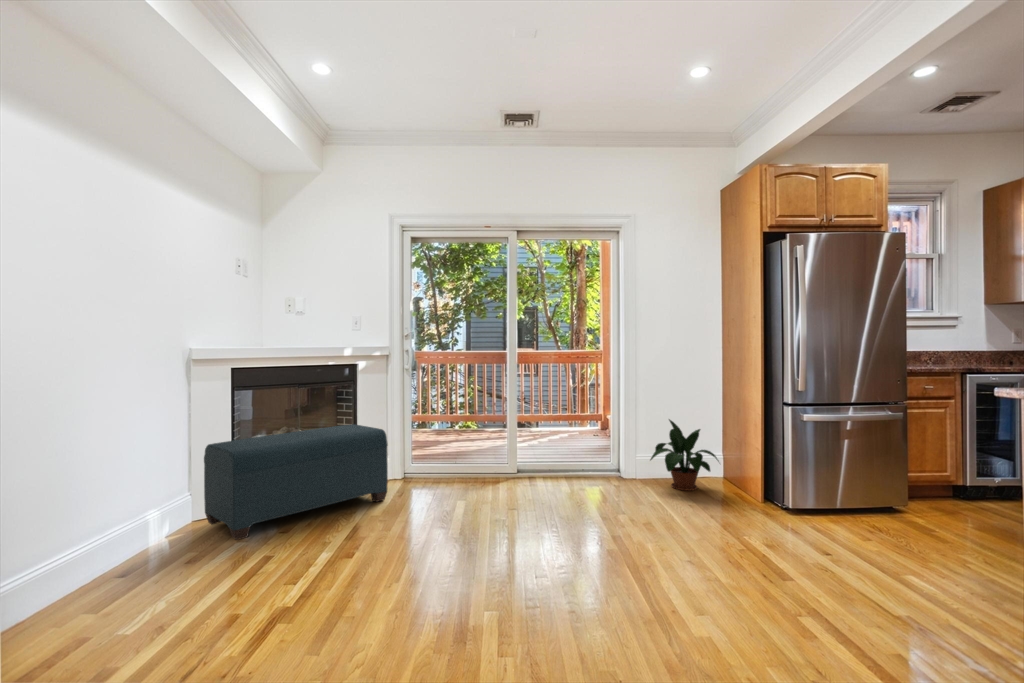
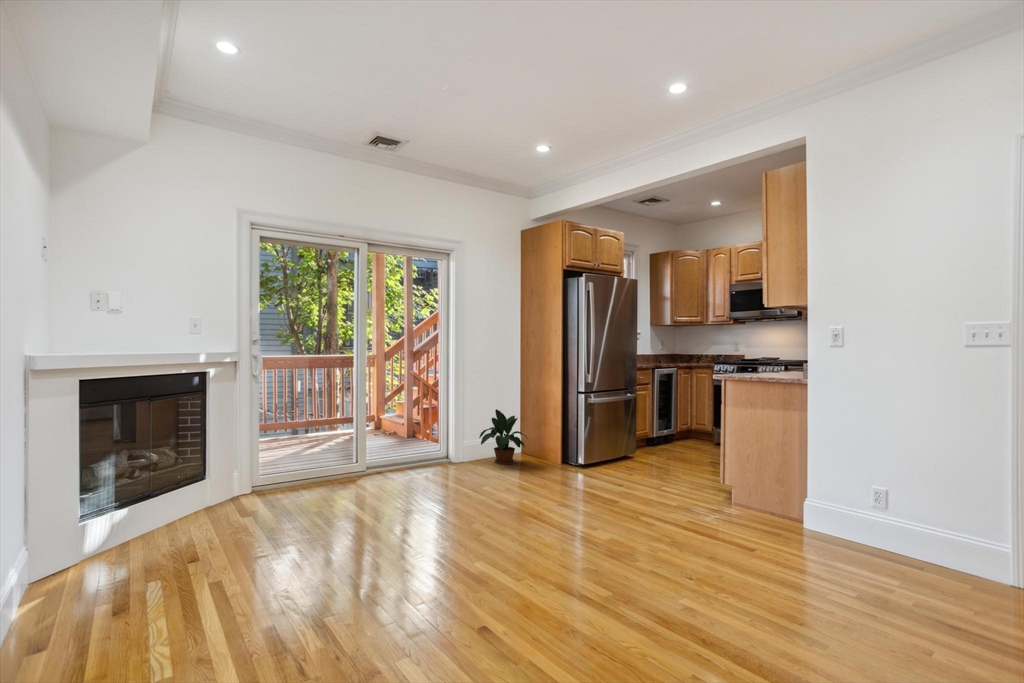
bench: present [204,424,388,540] -> none [60,439,269,582]

